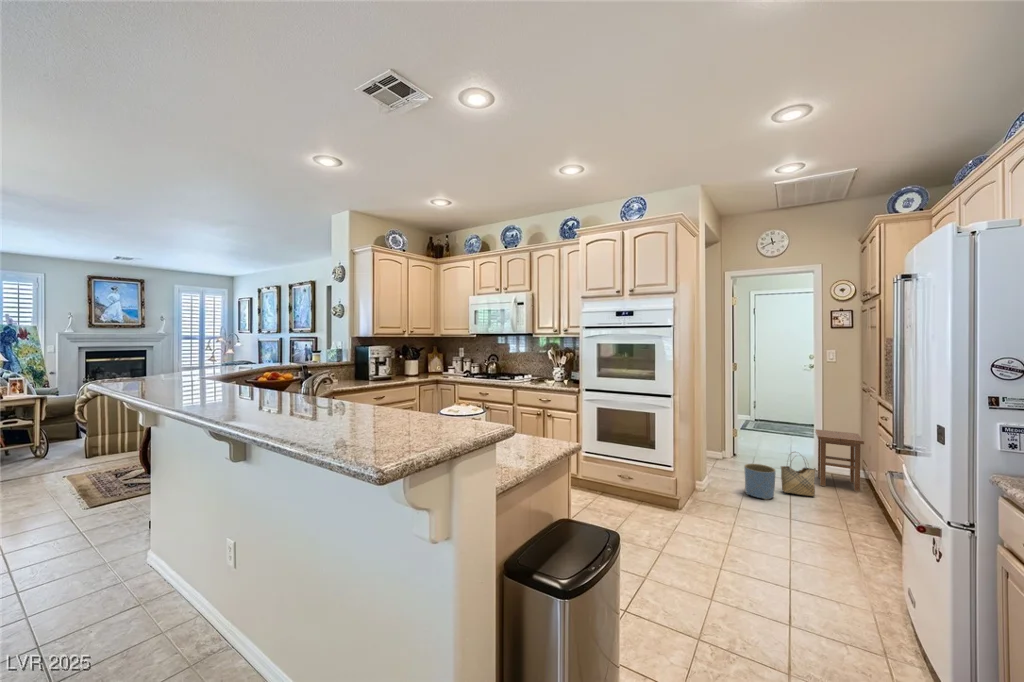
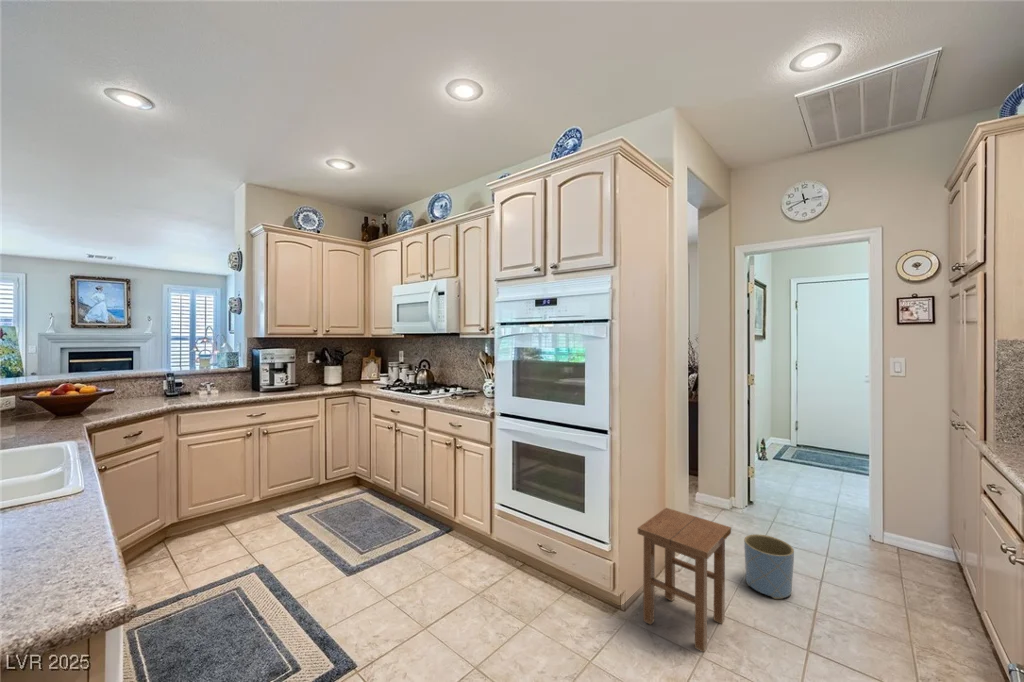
stool: present [815,429,864,492] -> present [638,508,731,652]
woven basket: present [781,452,815,496] -> none [805,520,864,598]

